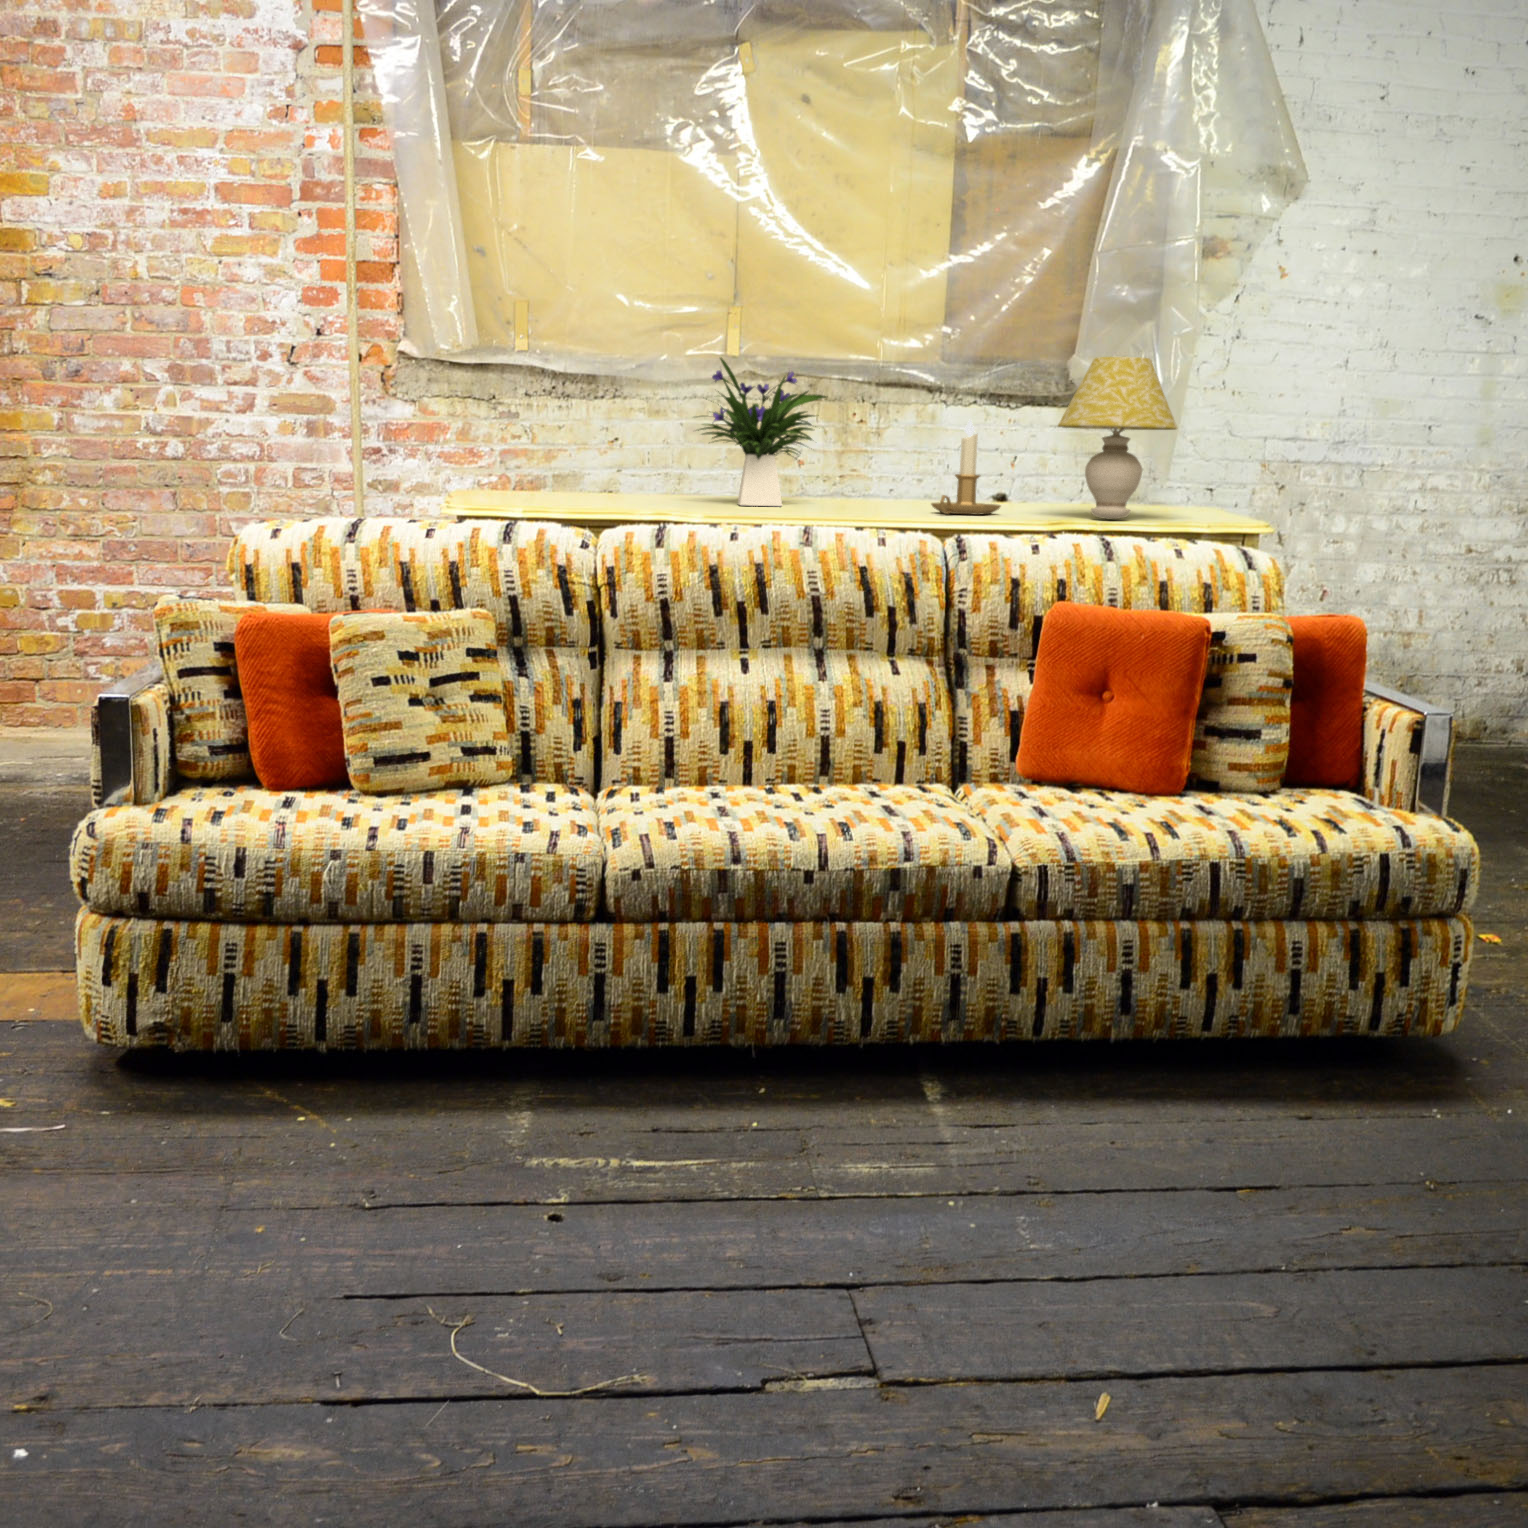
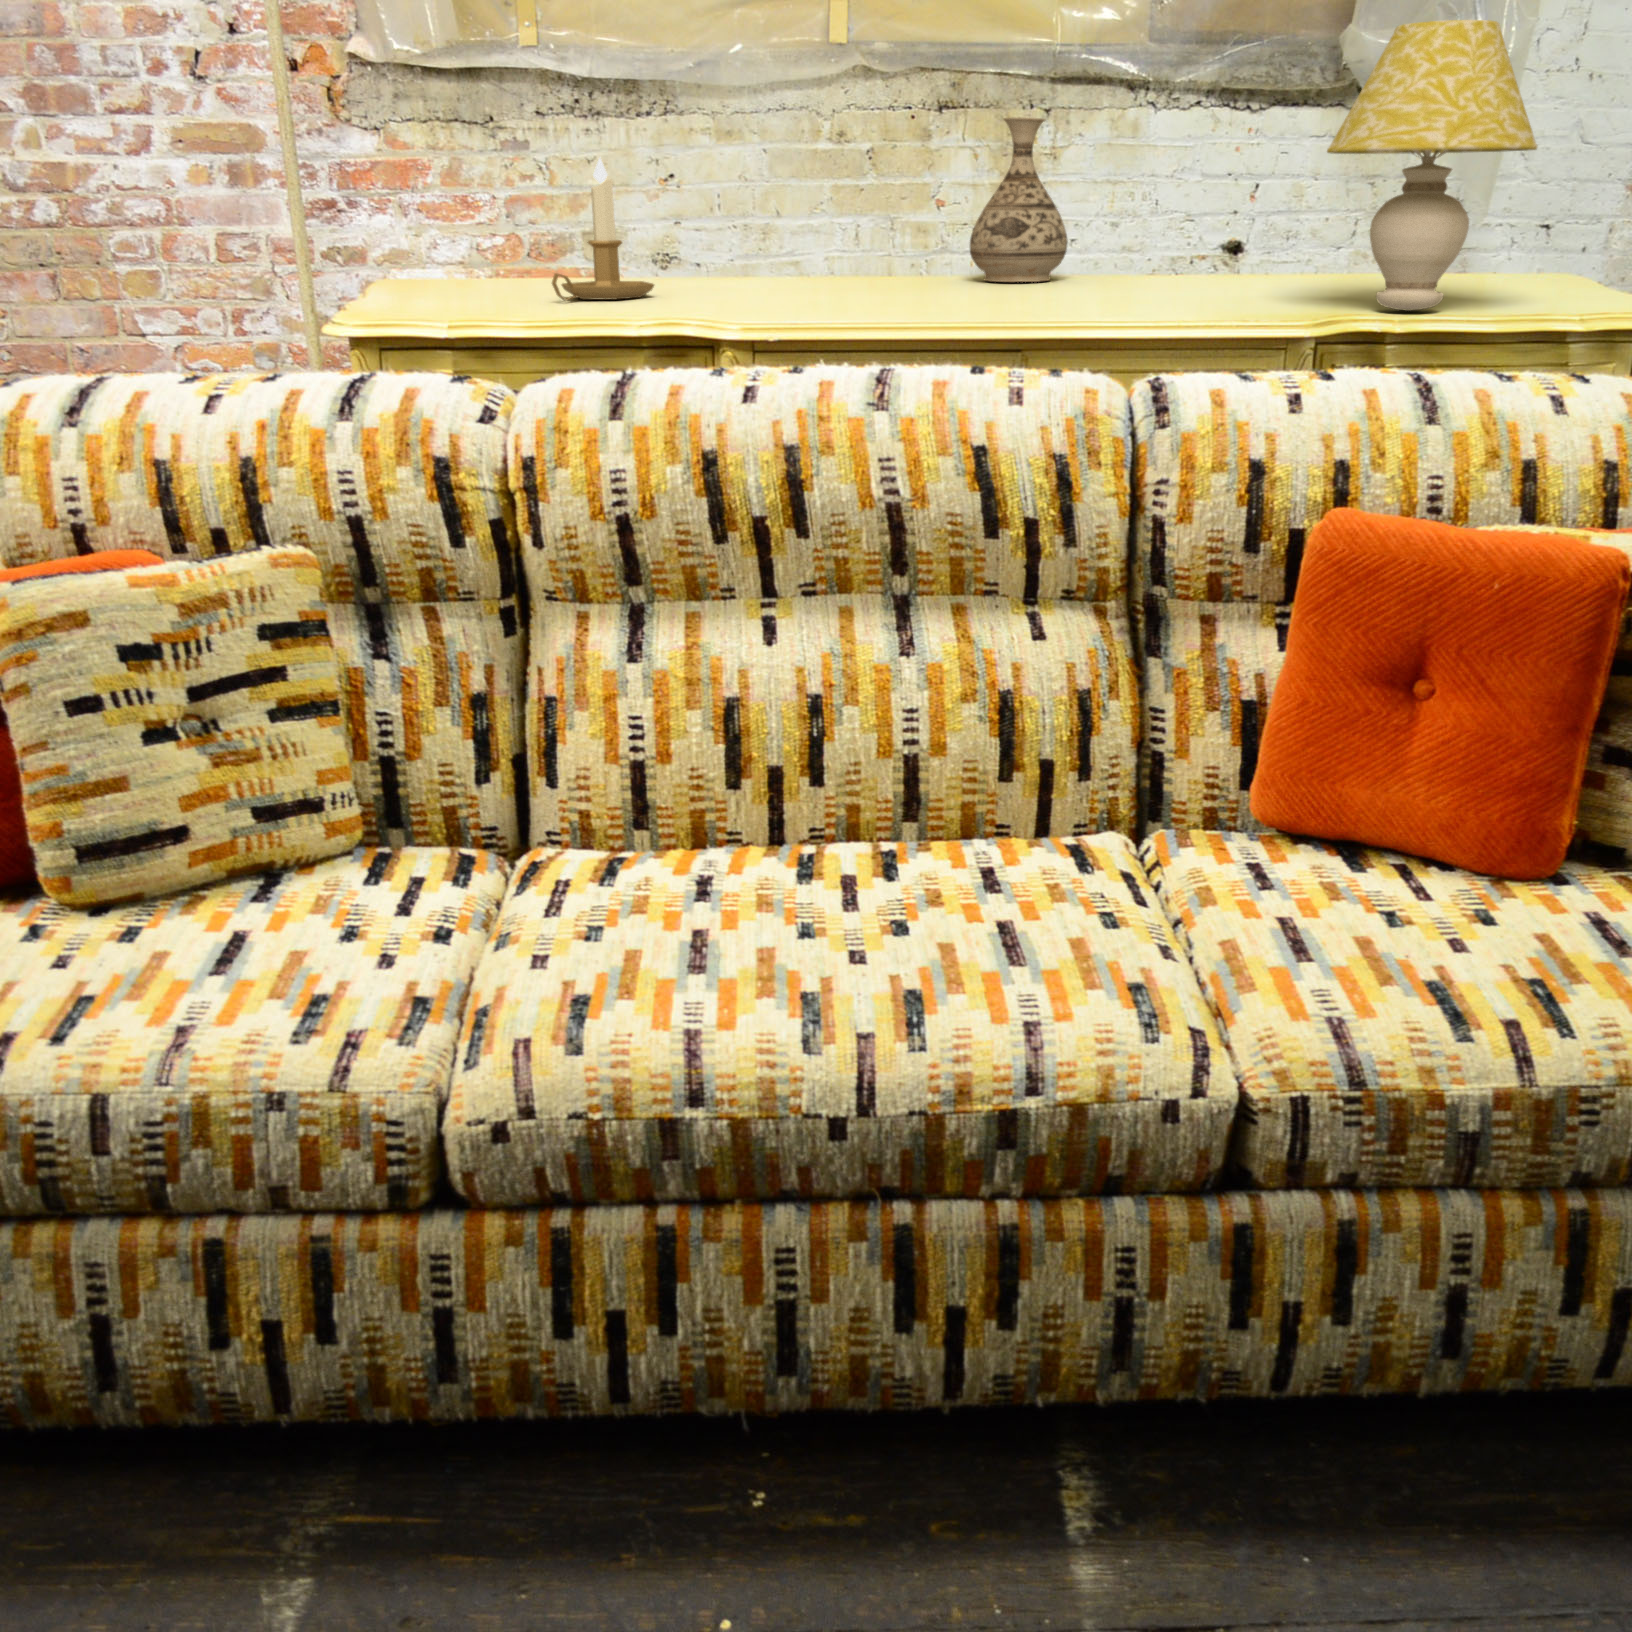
flower arrangement: present [698,358,826,506] -> none [743,56,953,299]
vase: none [835,399,899,502] -> present [970,117,1068,282]
candlestick: present [931,420,1001,515] -> present [552,158,654,301]

